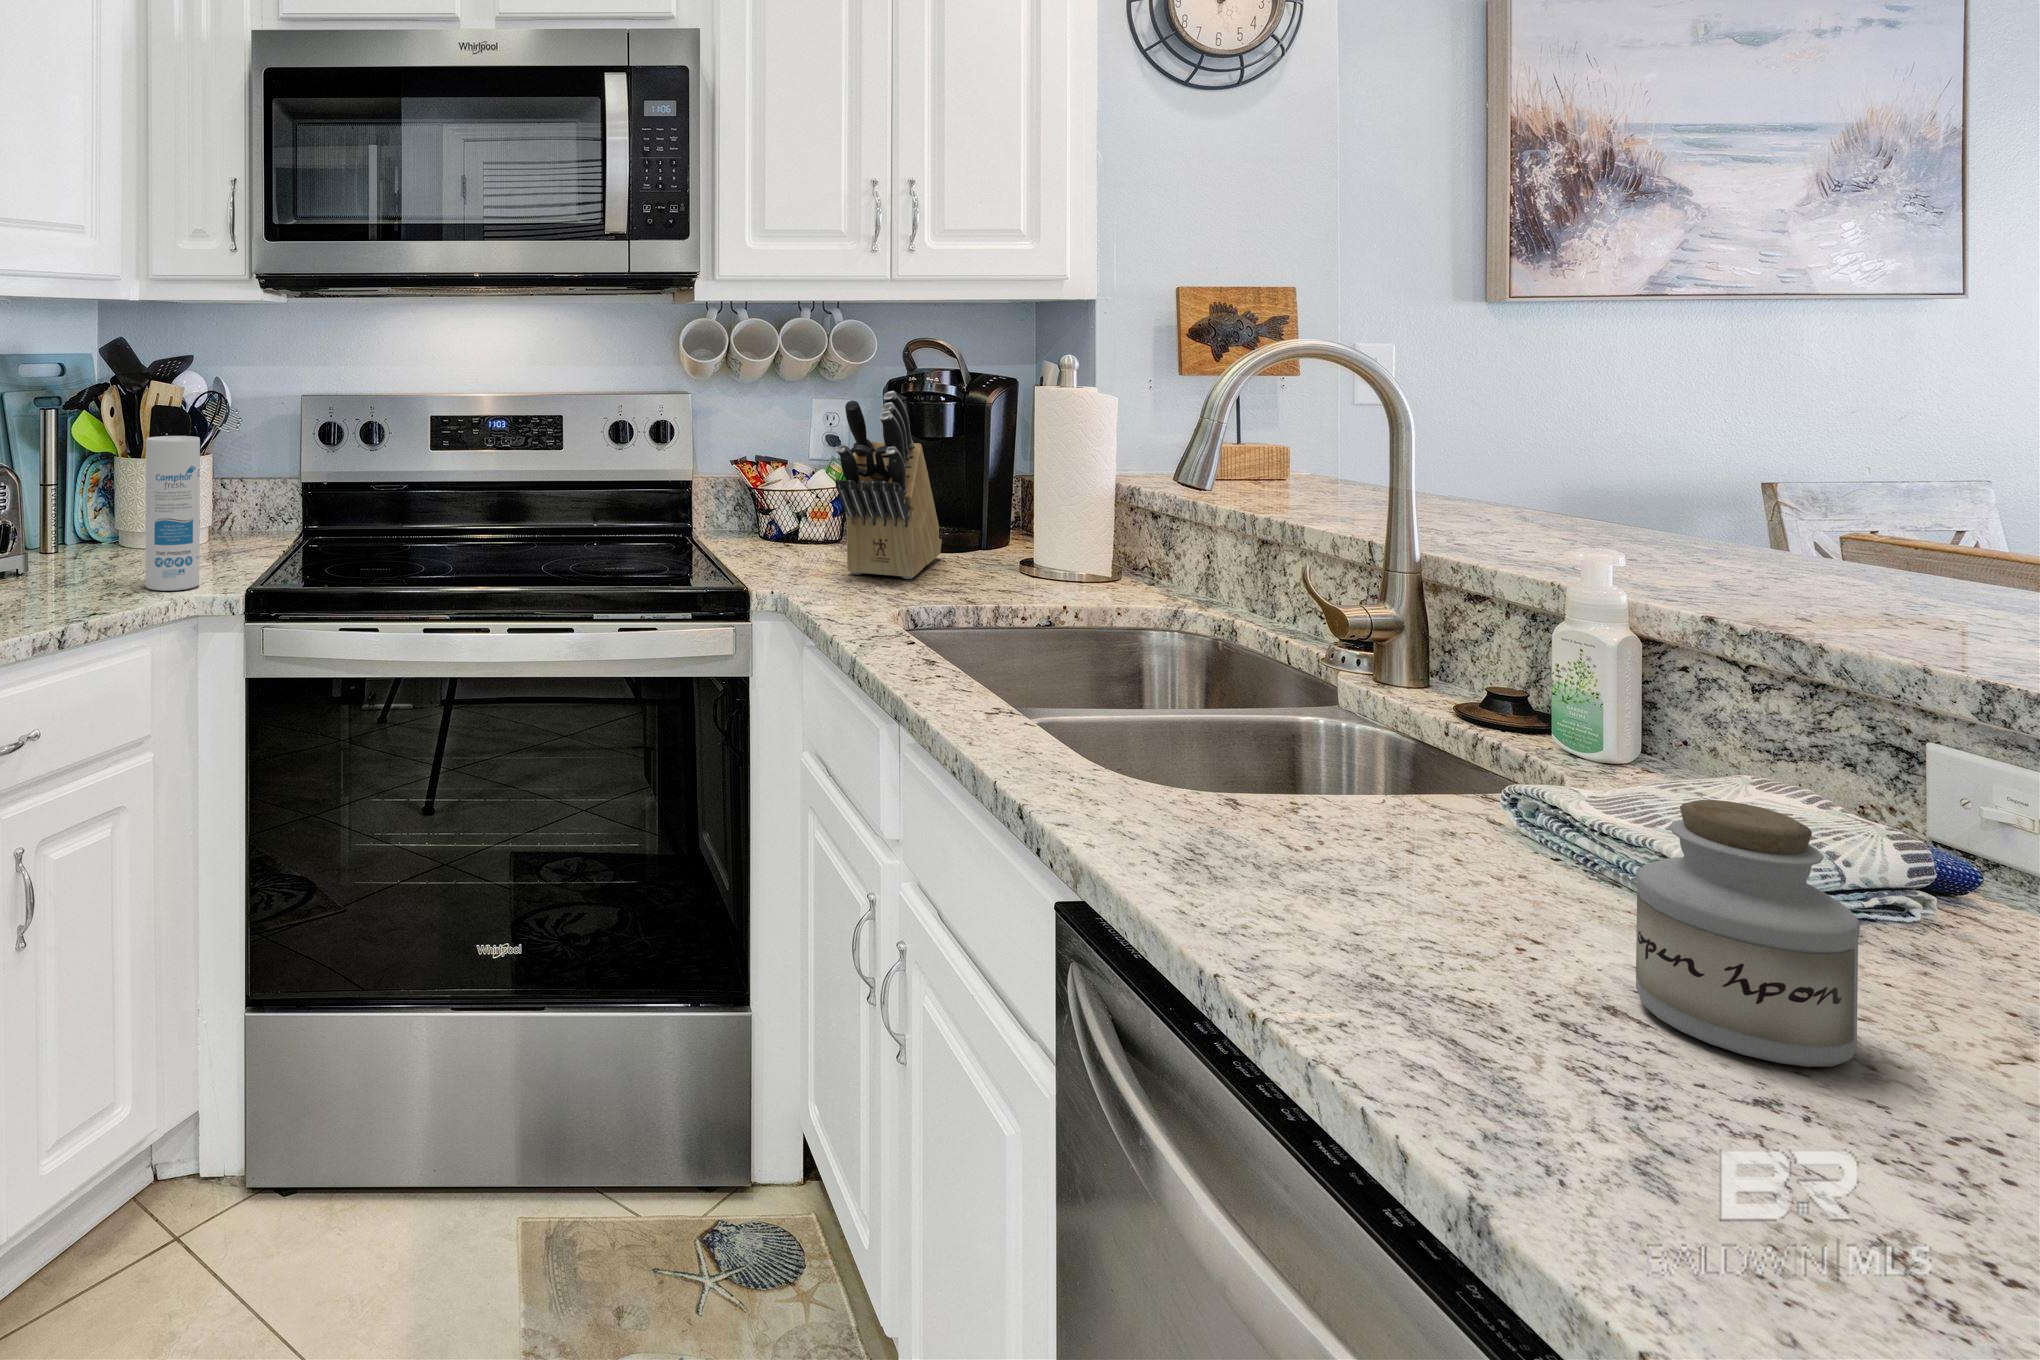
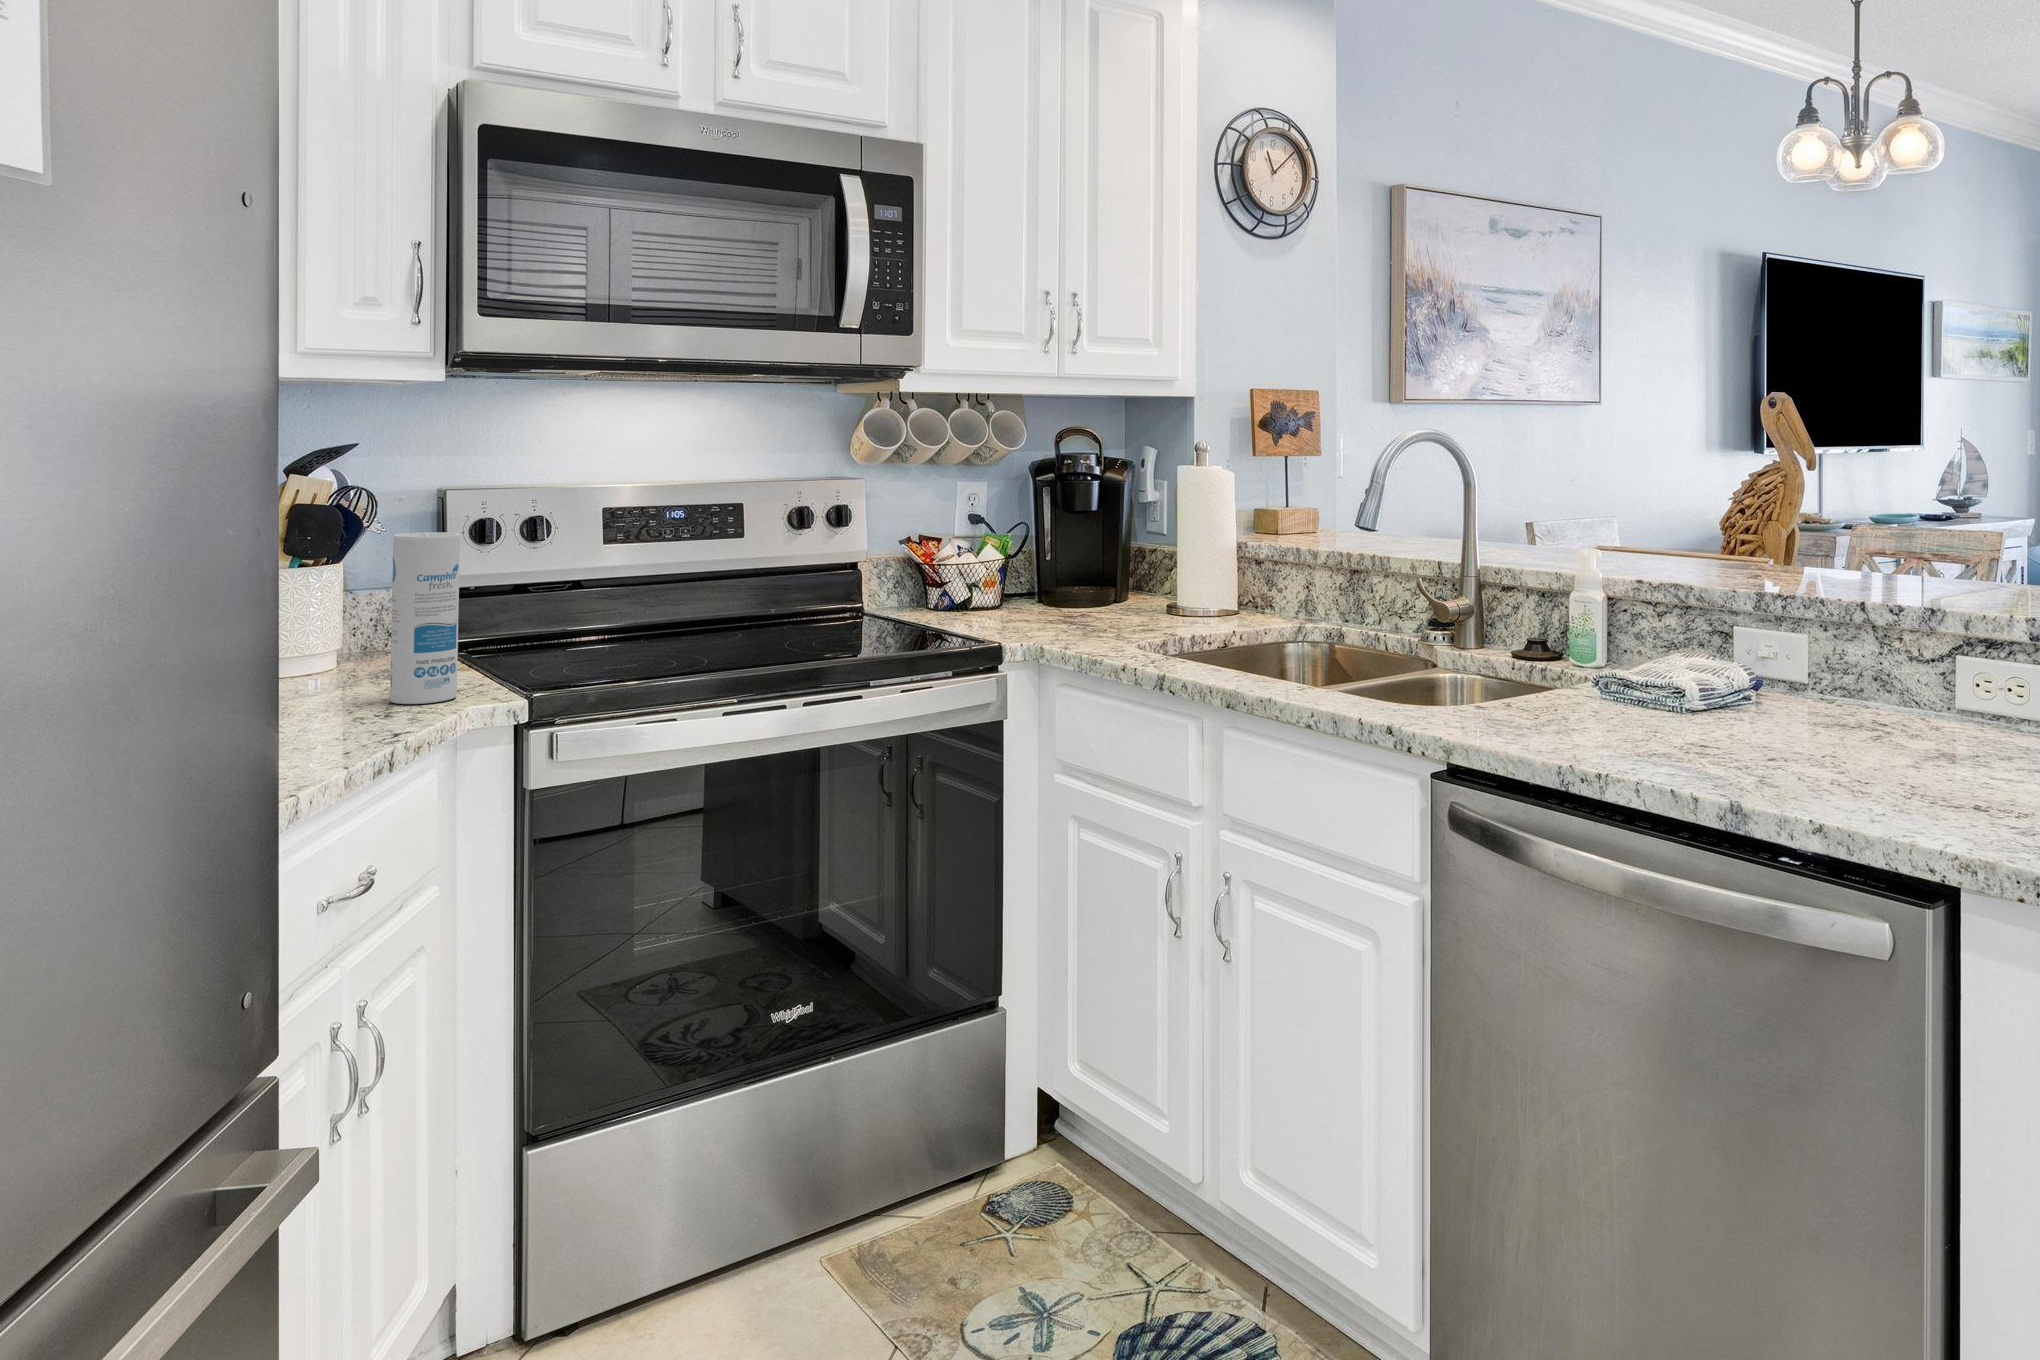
knife block: present [835,391,942,579] -> none [1044,471,1105,628]
jar: present [1636,800,1860,1067] -> none [1699,641,1778,749]

